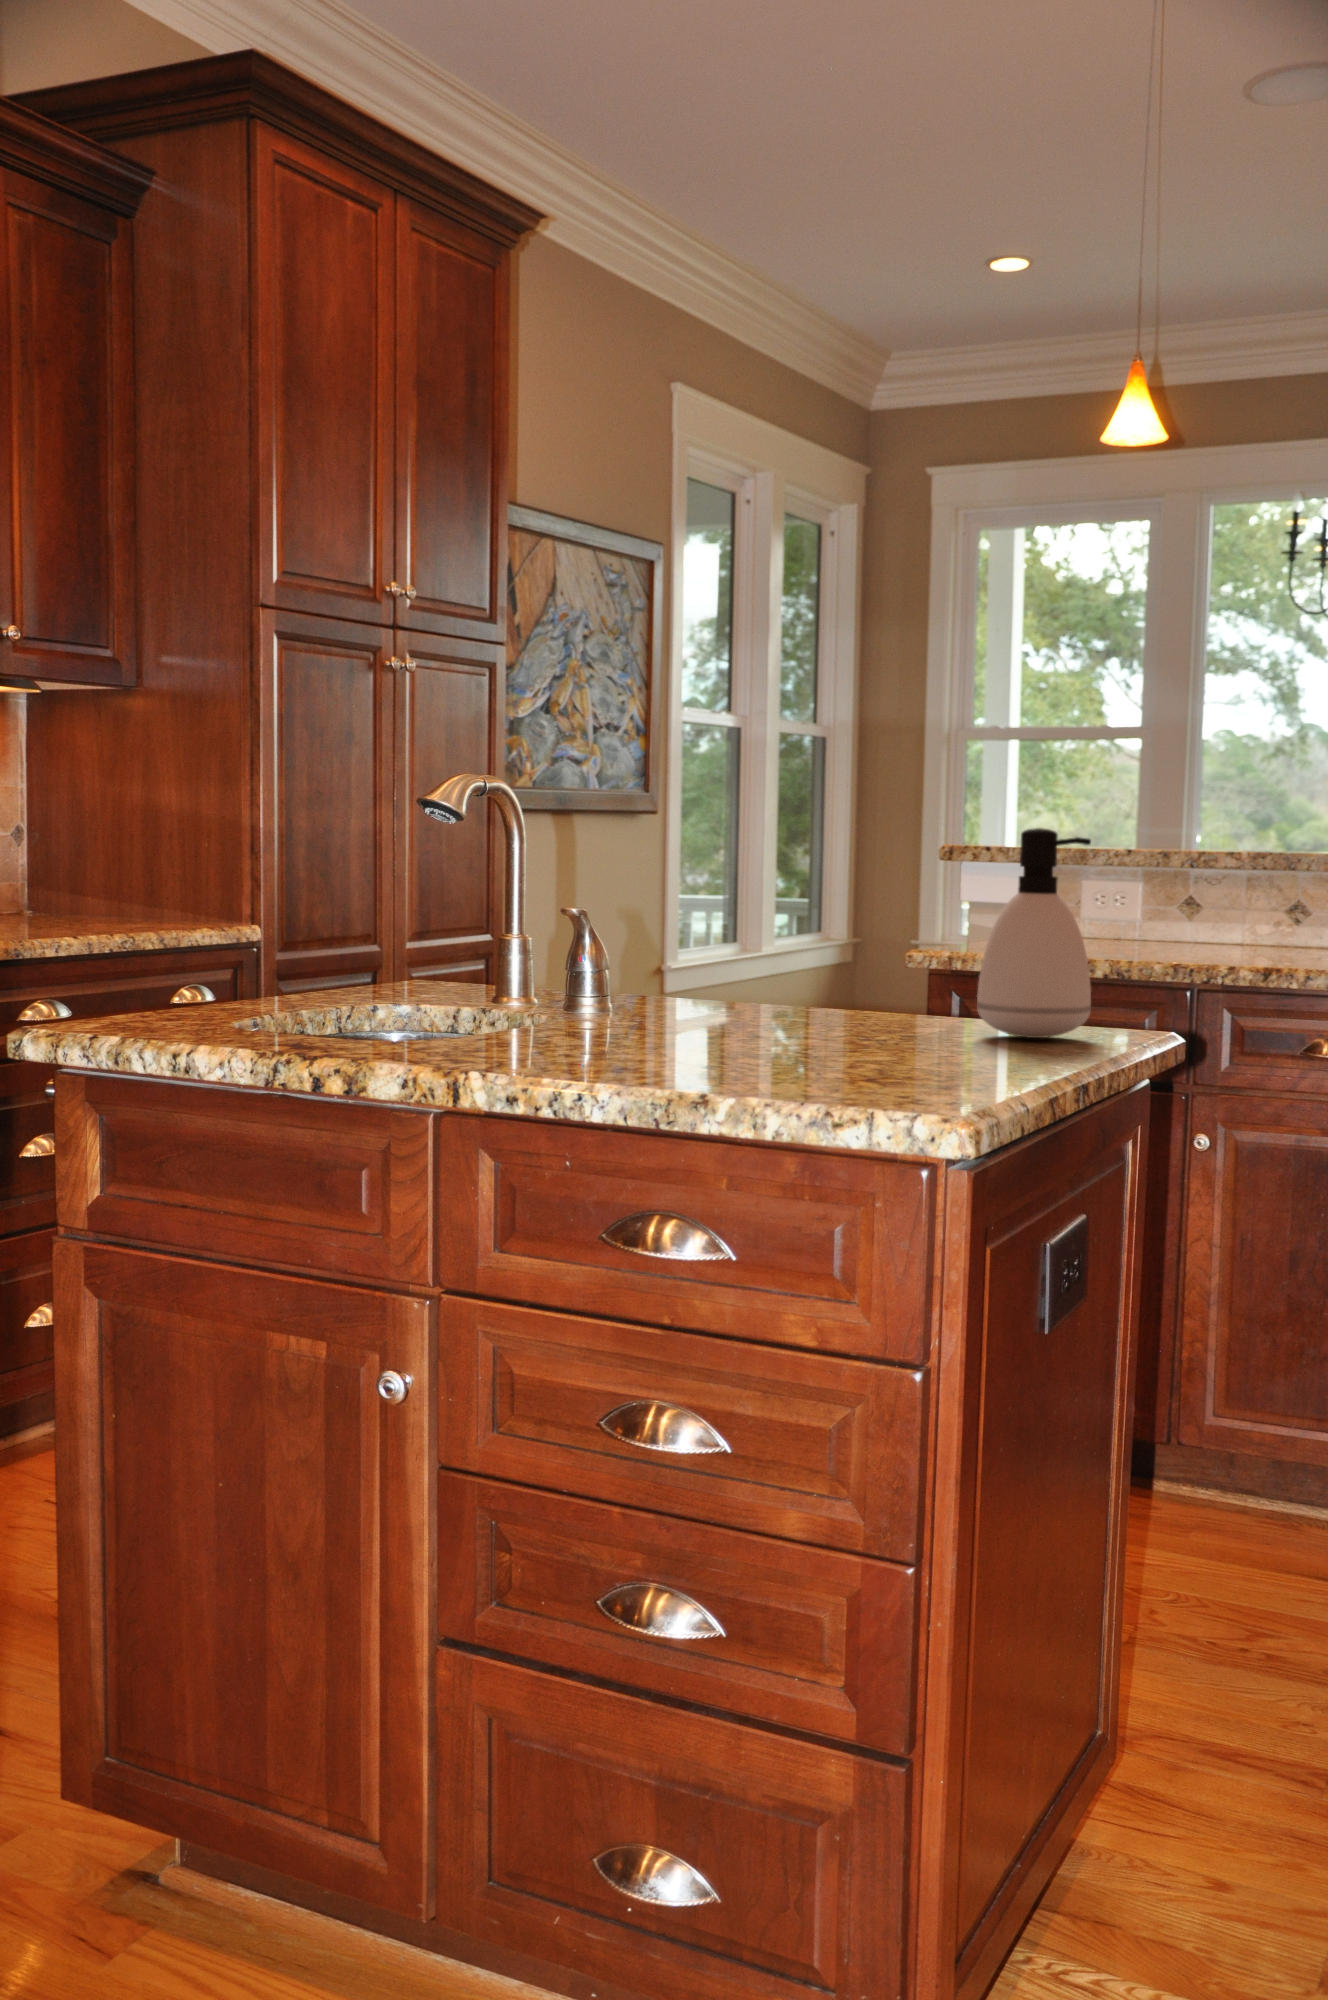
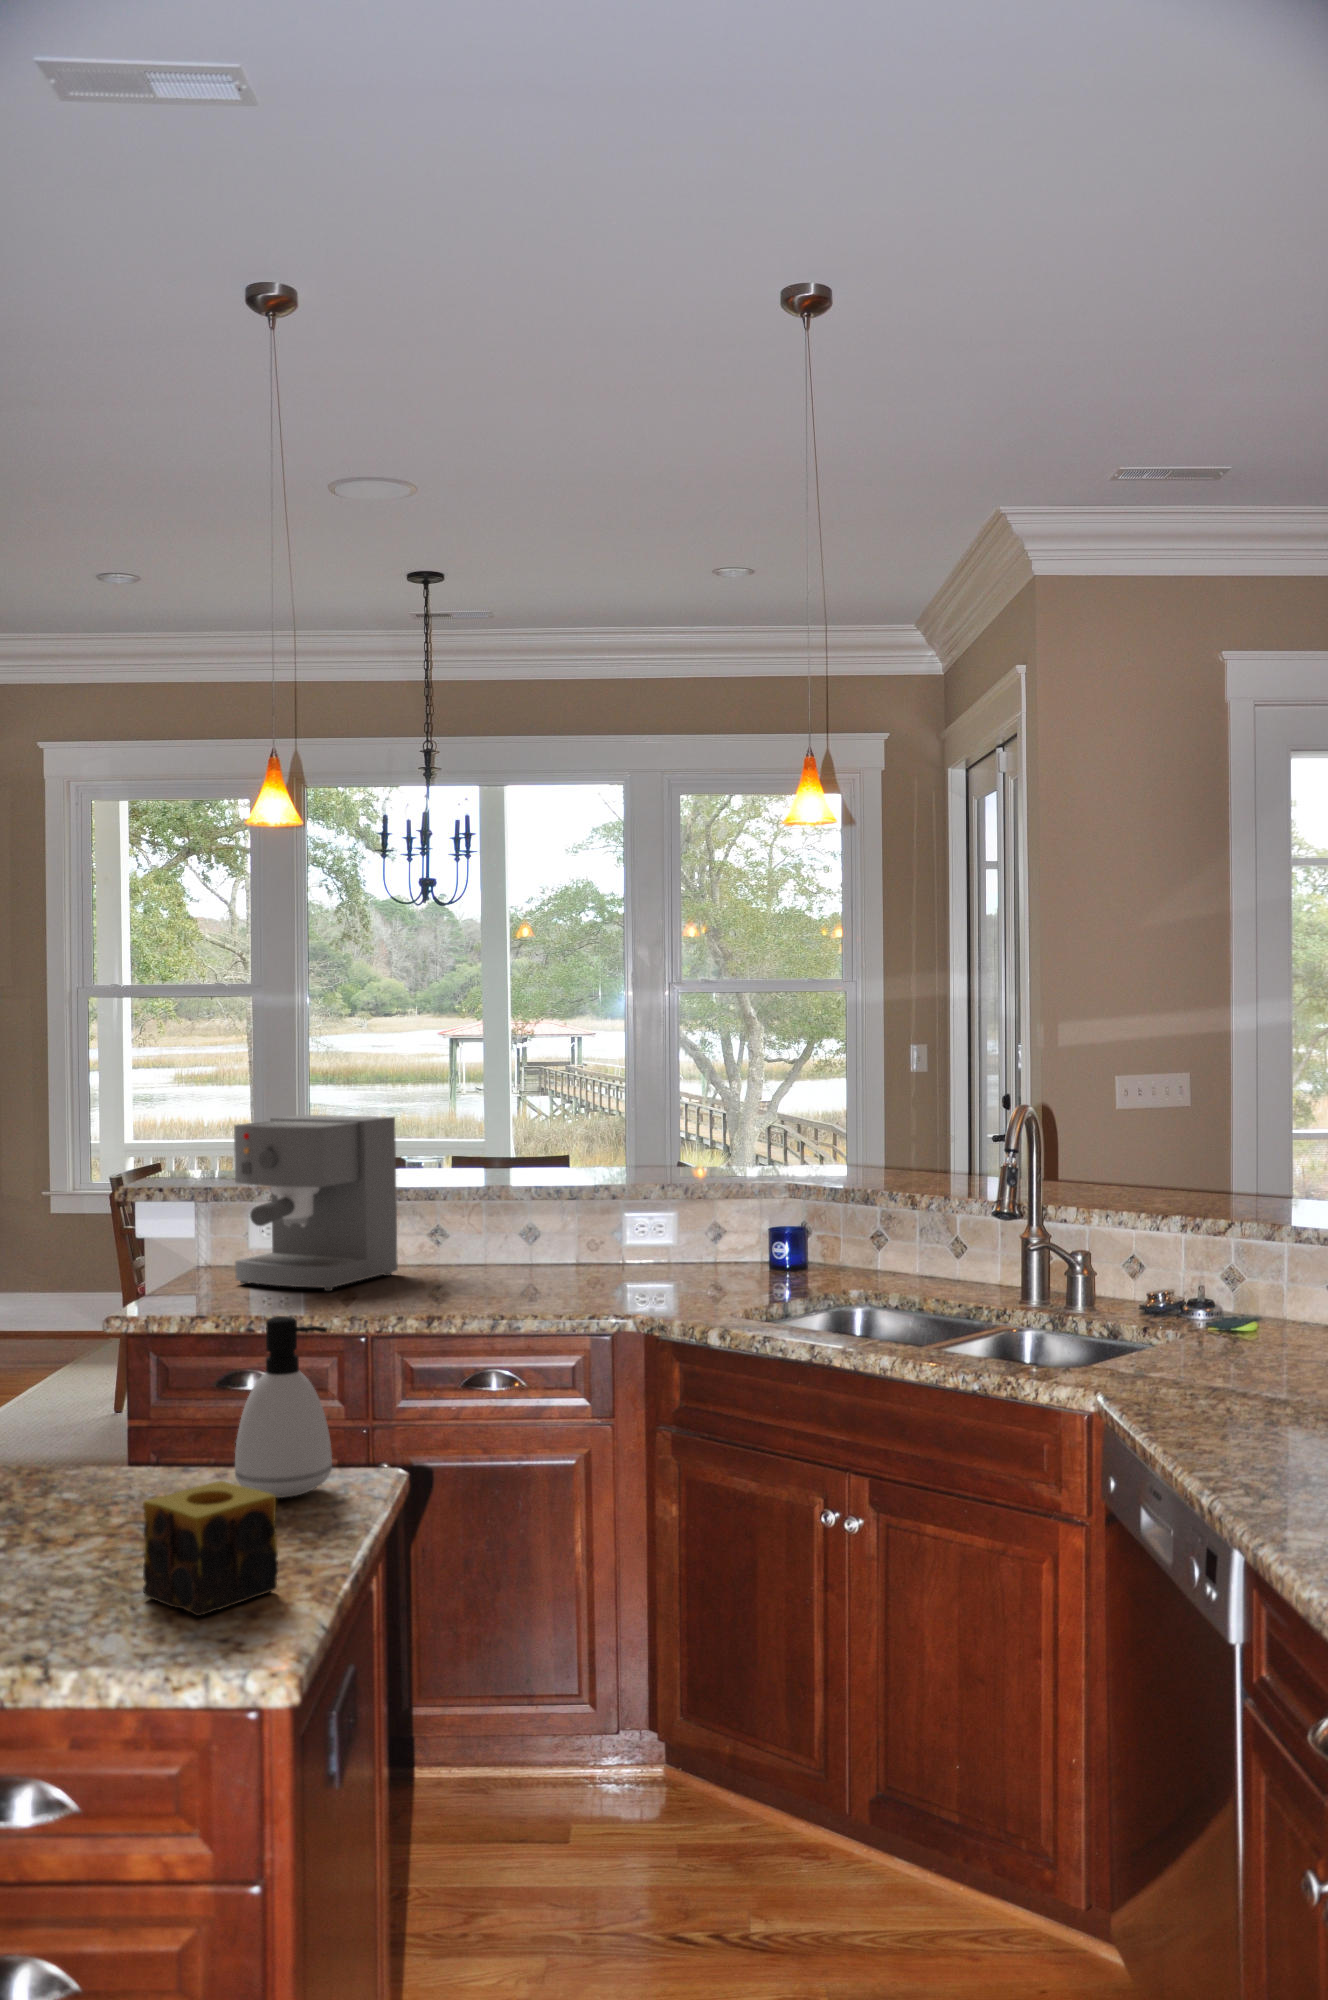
coffee maker: none [1059,765,1252,953] -> present [234,1115,398,1291]
candle: none [835,958,989,1082] -> present [143,1481,278,1616]

